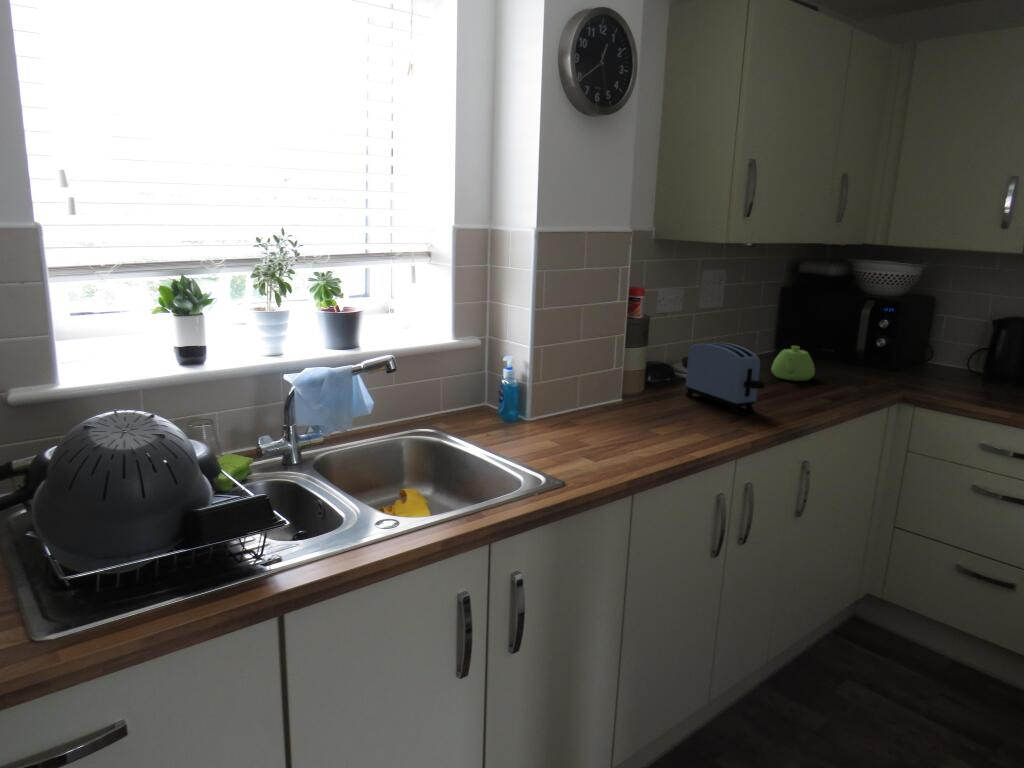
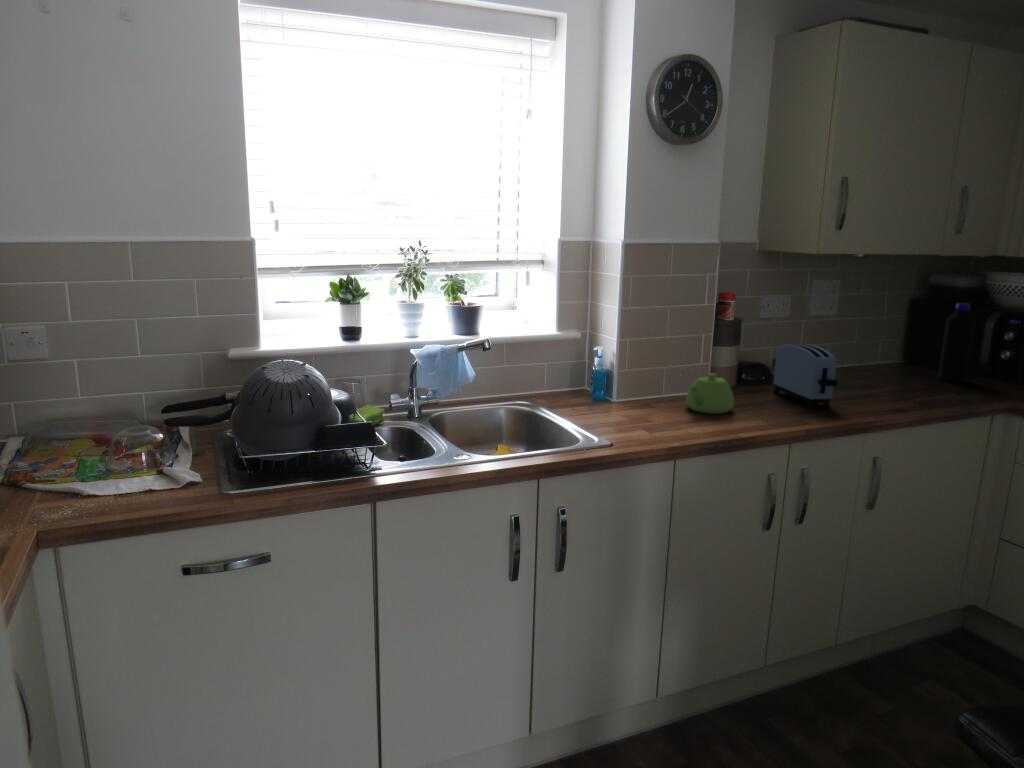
bottle: none [820,292,855,372] -> present [938,303,975,382]
teapot: present [771,346,815,381] -> present [686,373,734,414]

